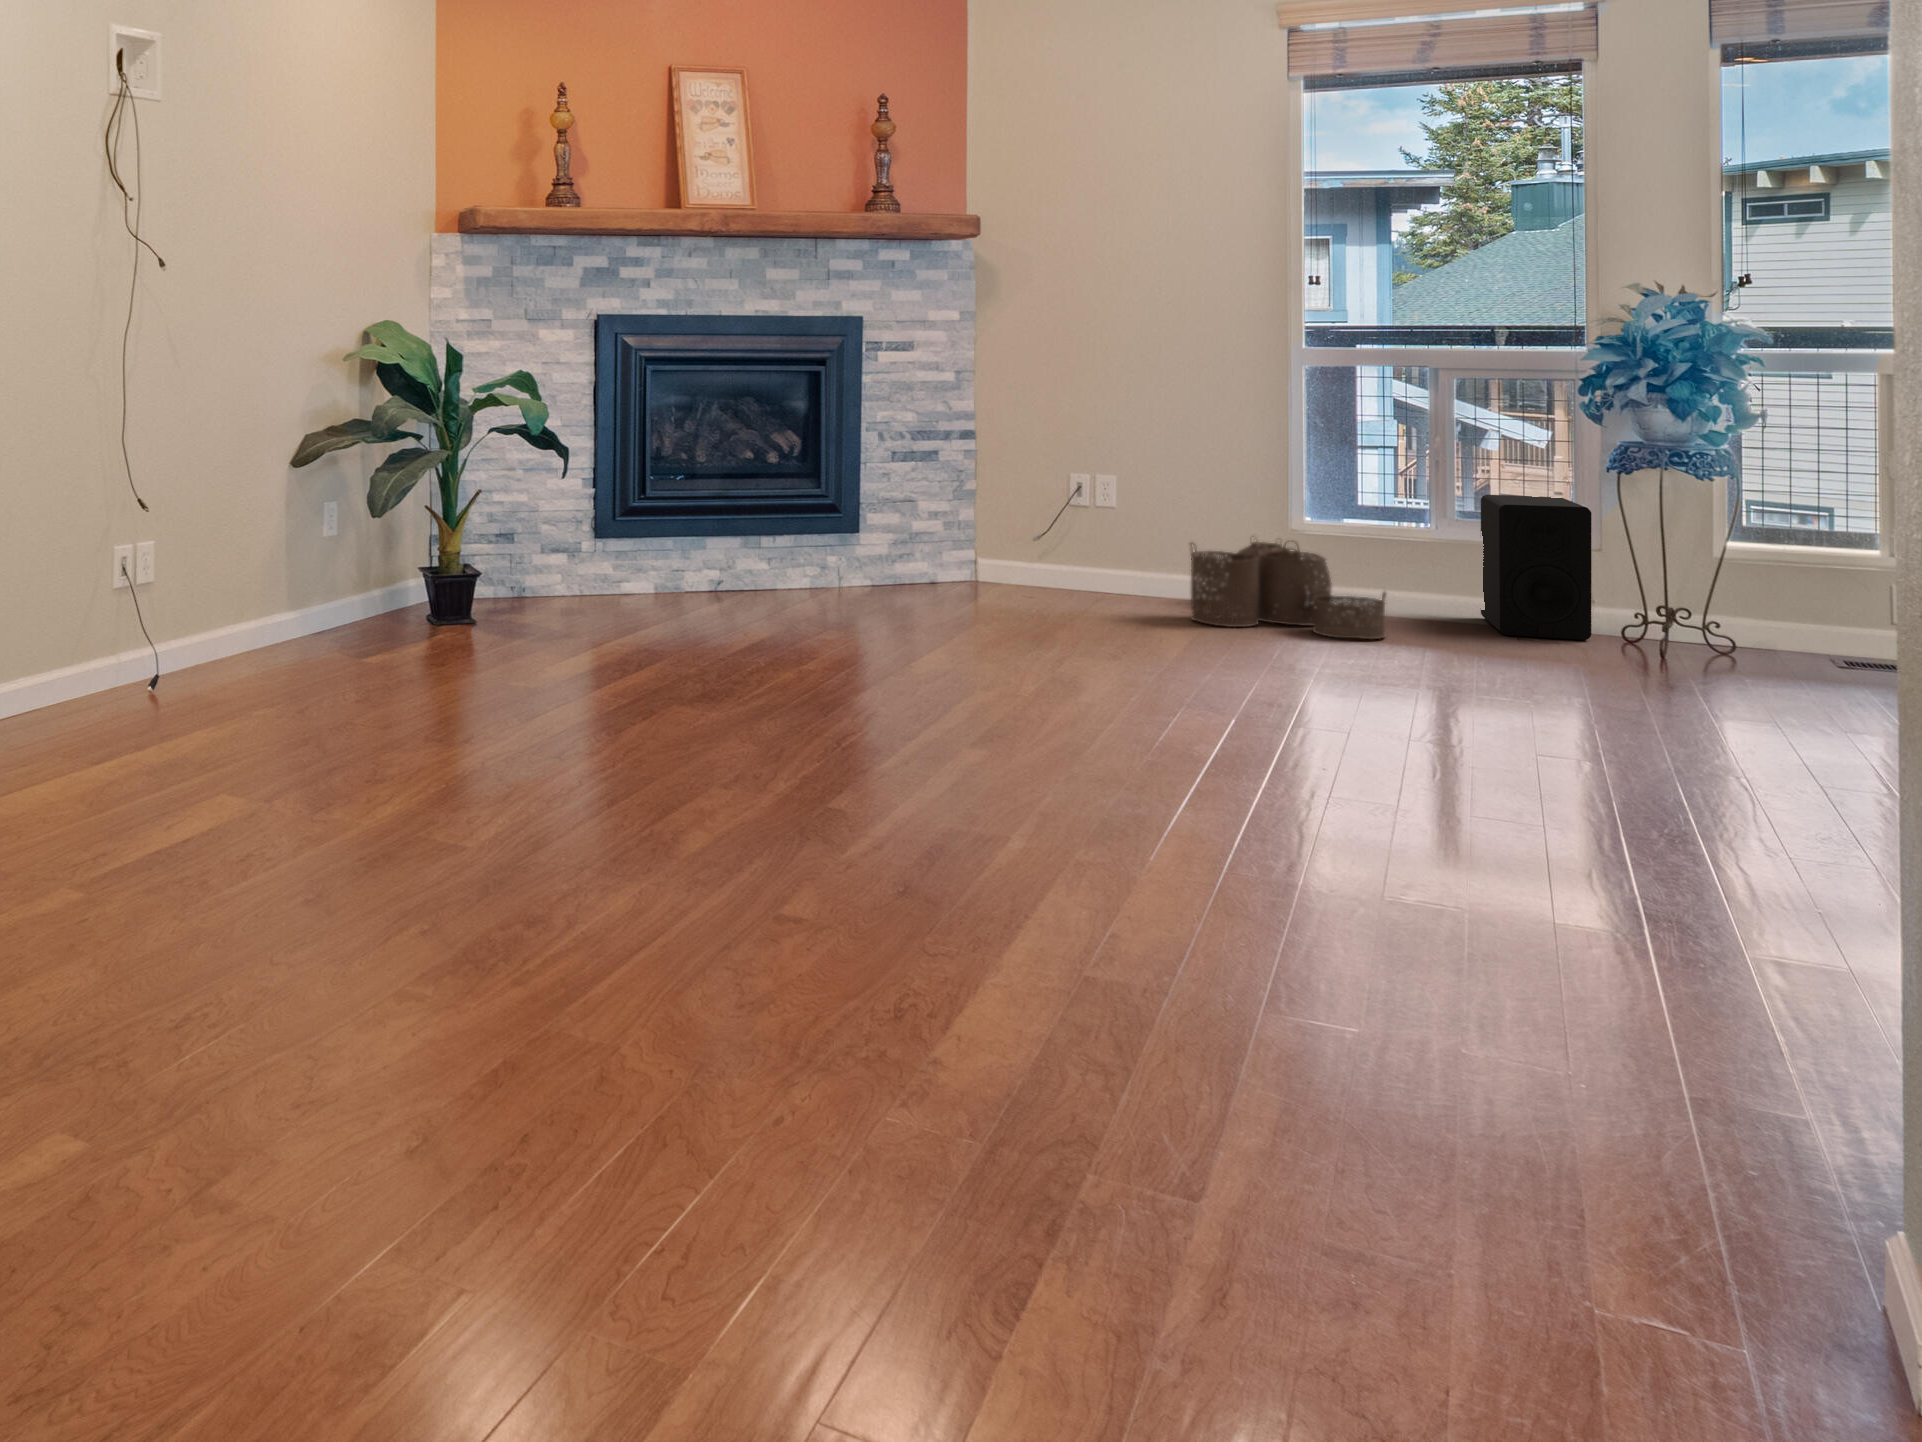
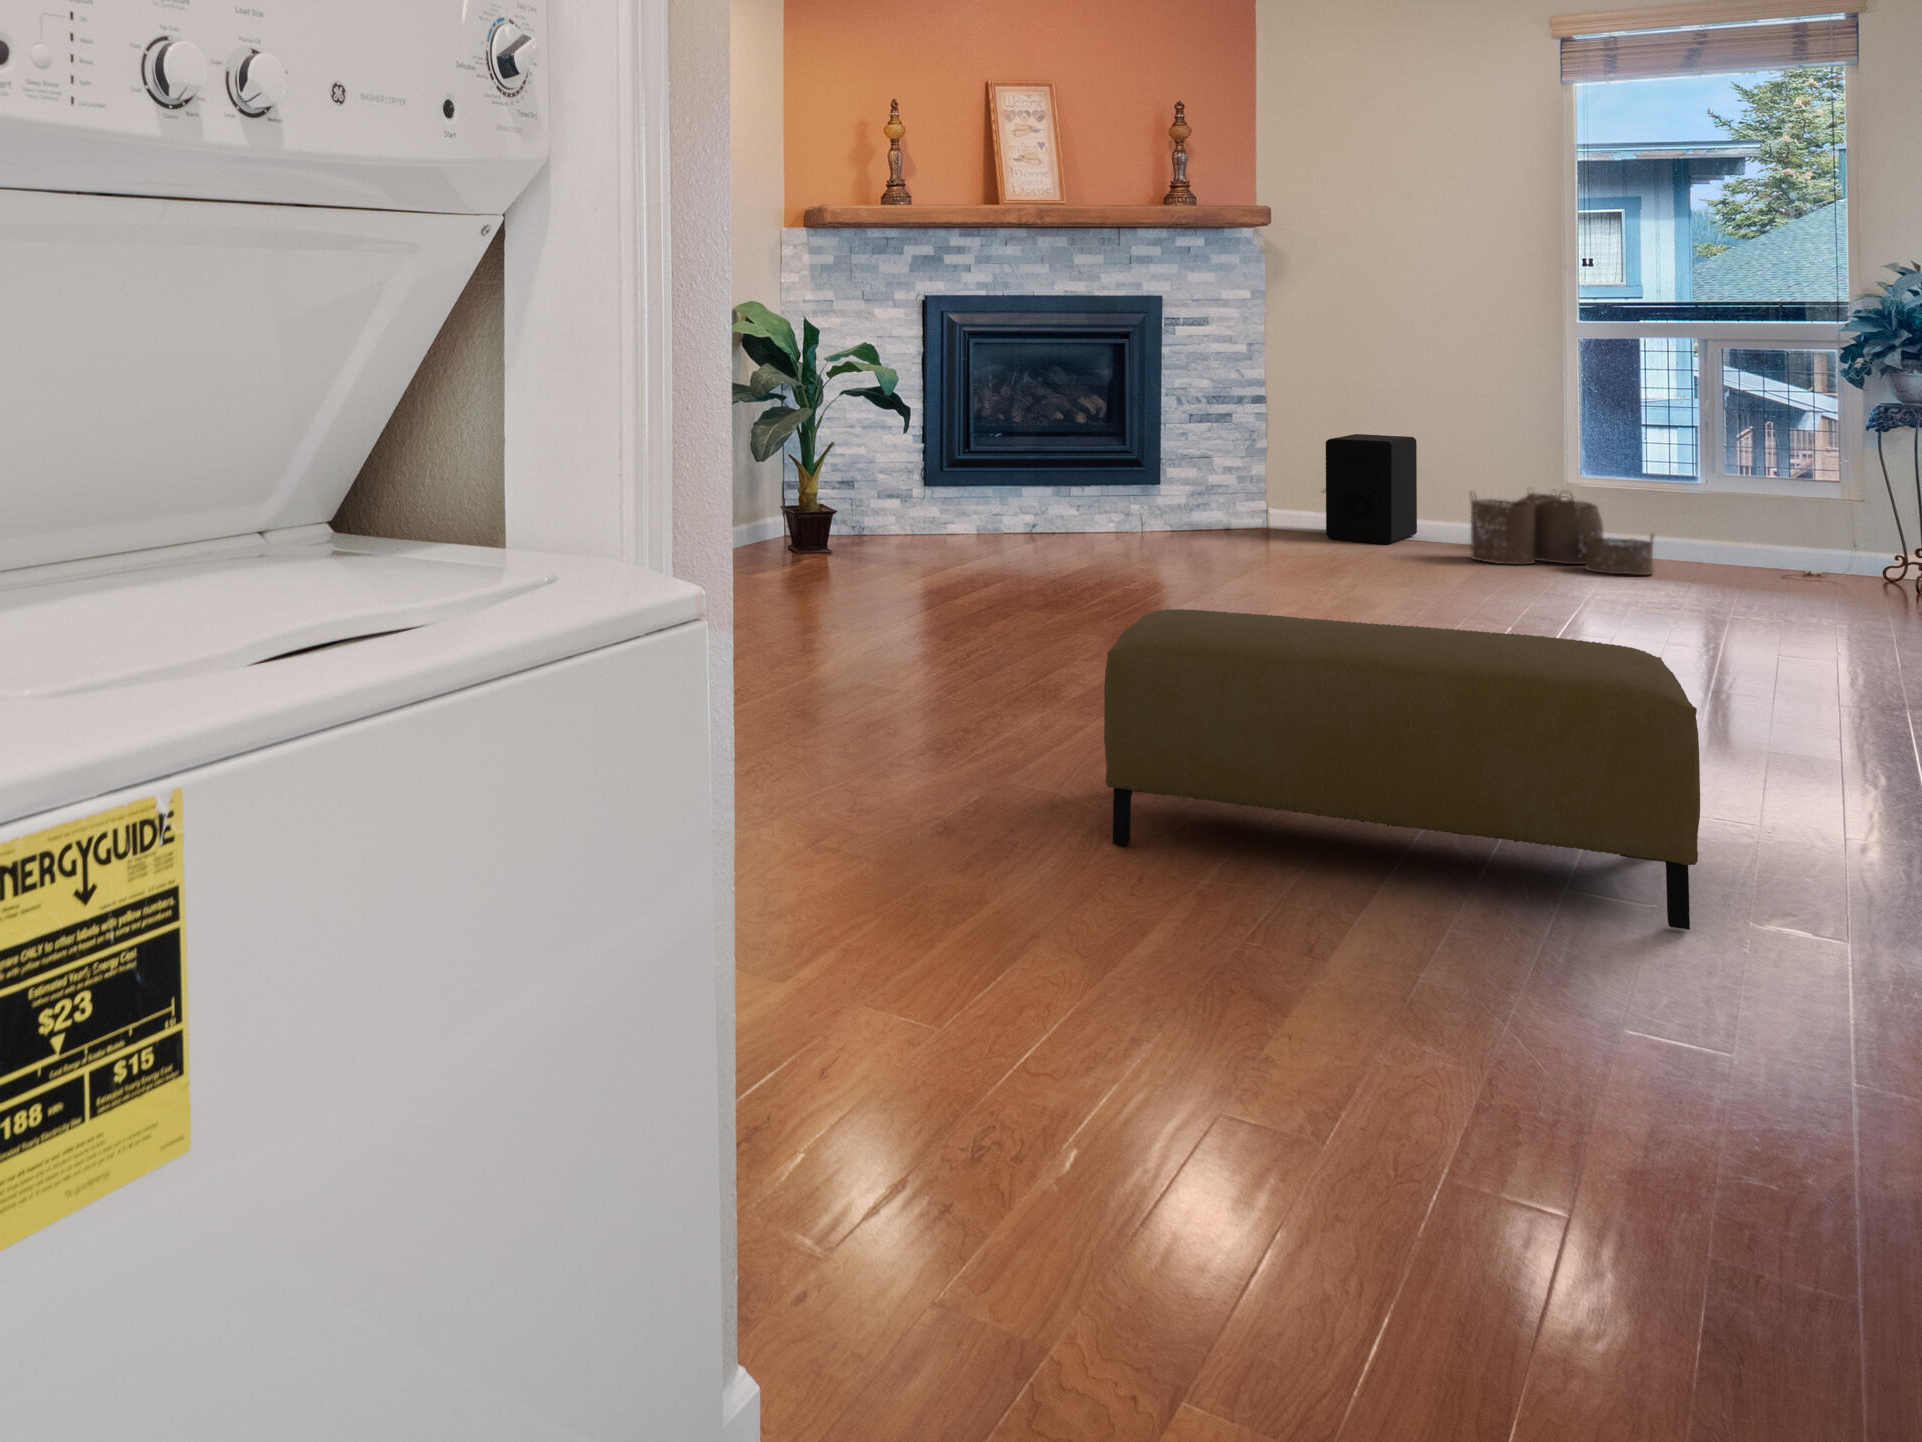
speaker: present [1481,495,1592,640] -> present [1326,434,1417,544]
ottoman: none [653,772,1528,1344] -> present [1104,609,1700,930]

